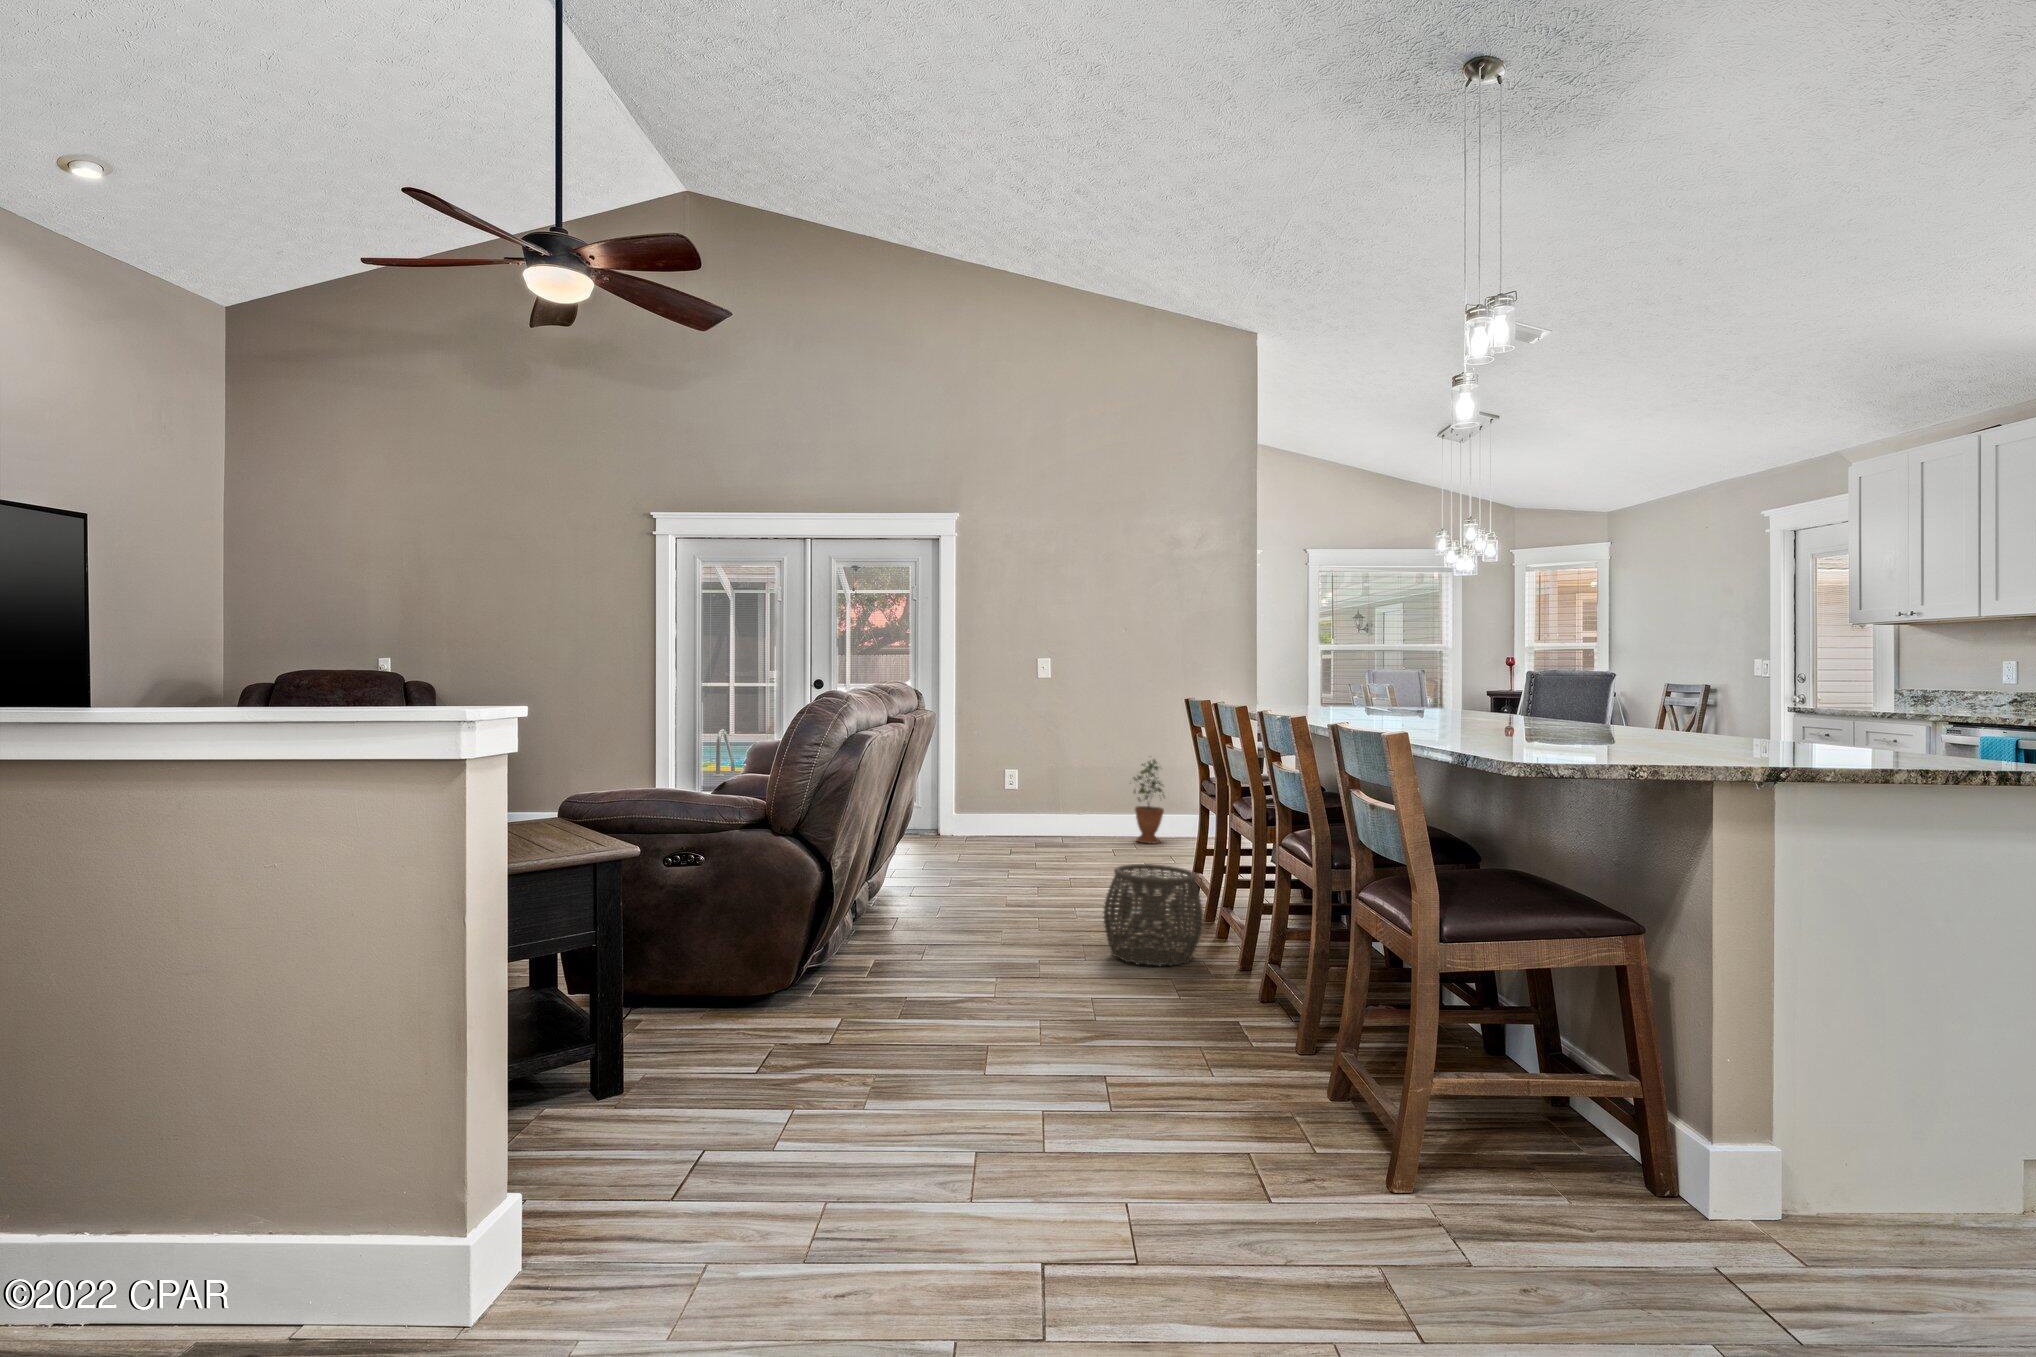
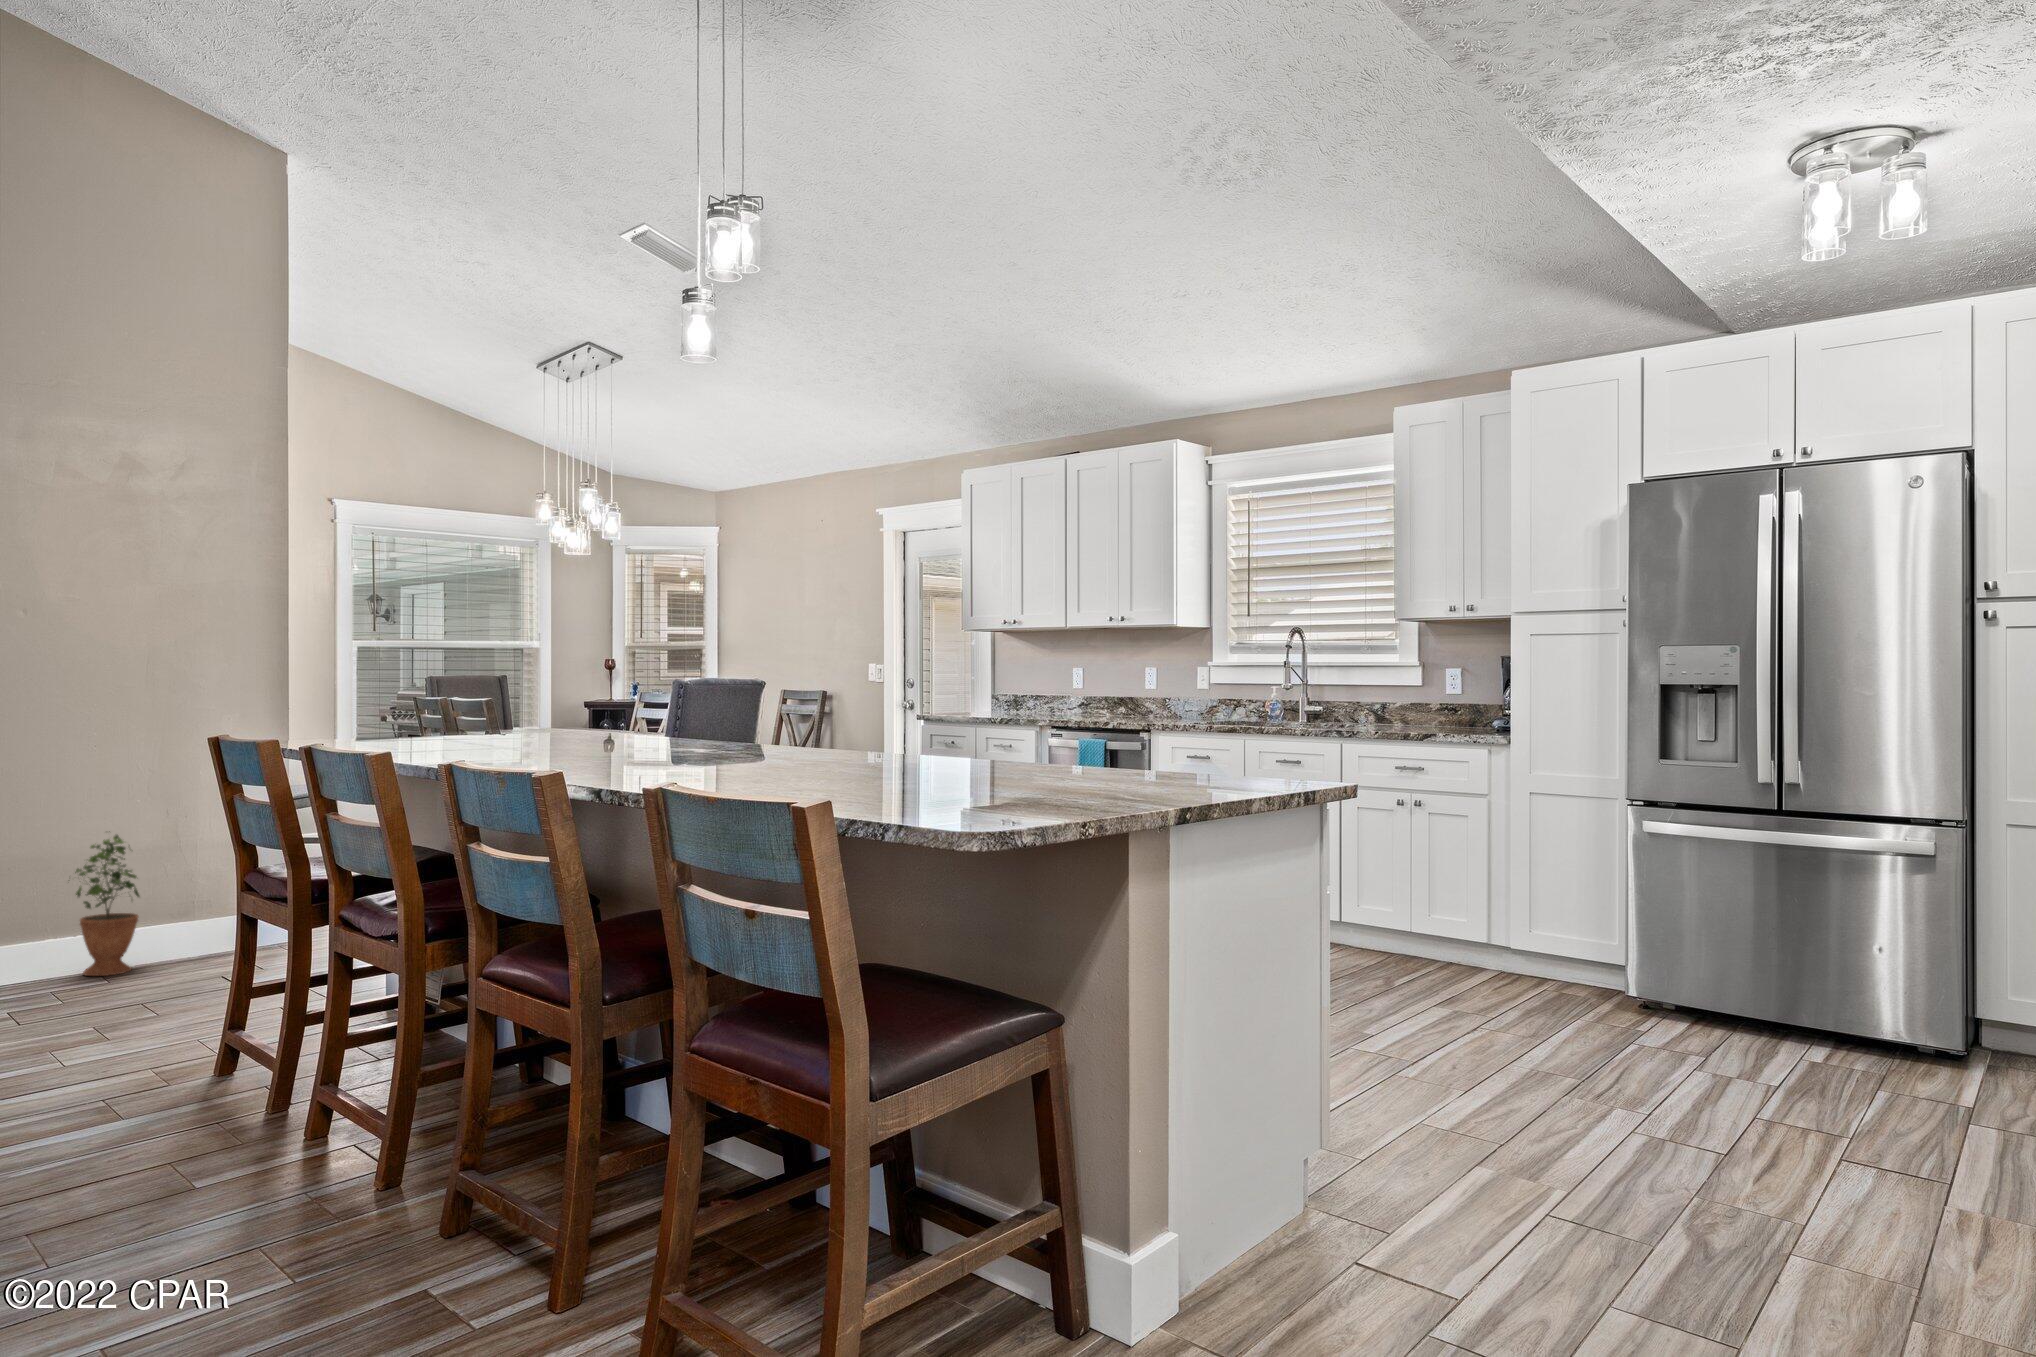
woven basket: present [1103,864,1203,966] -> none [101,1033,310,1226]

